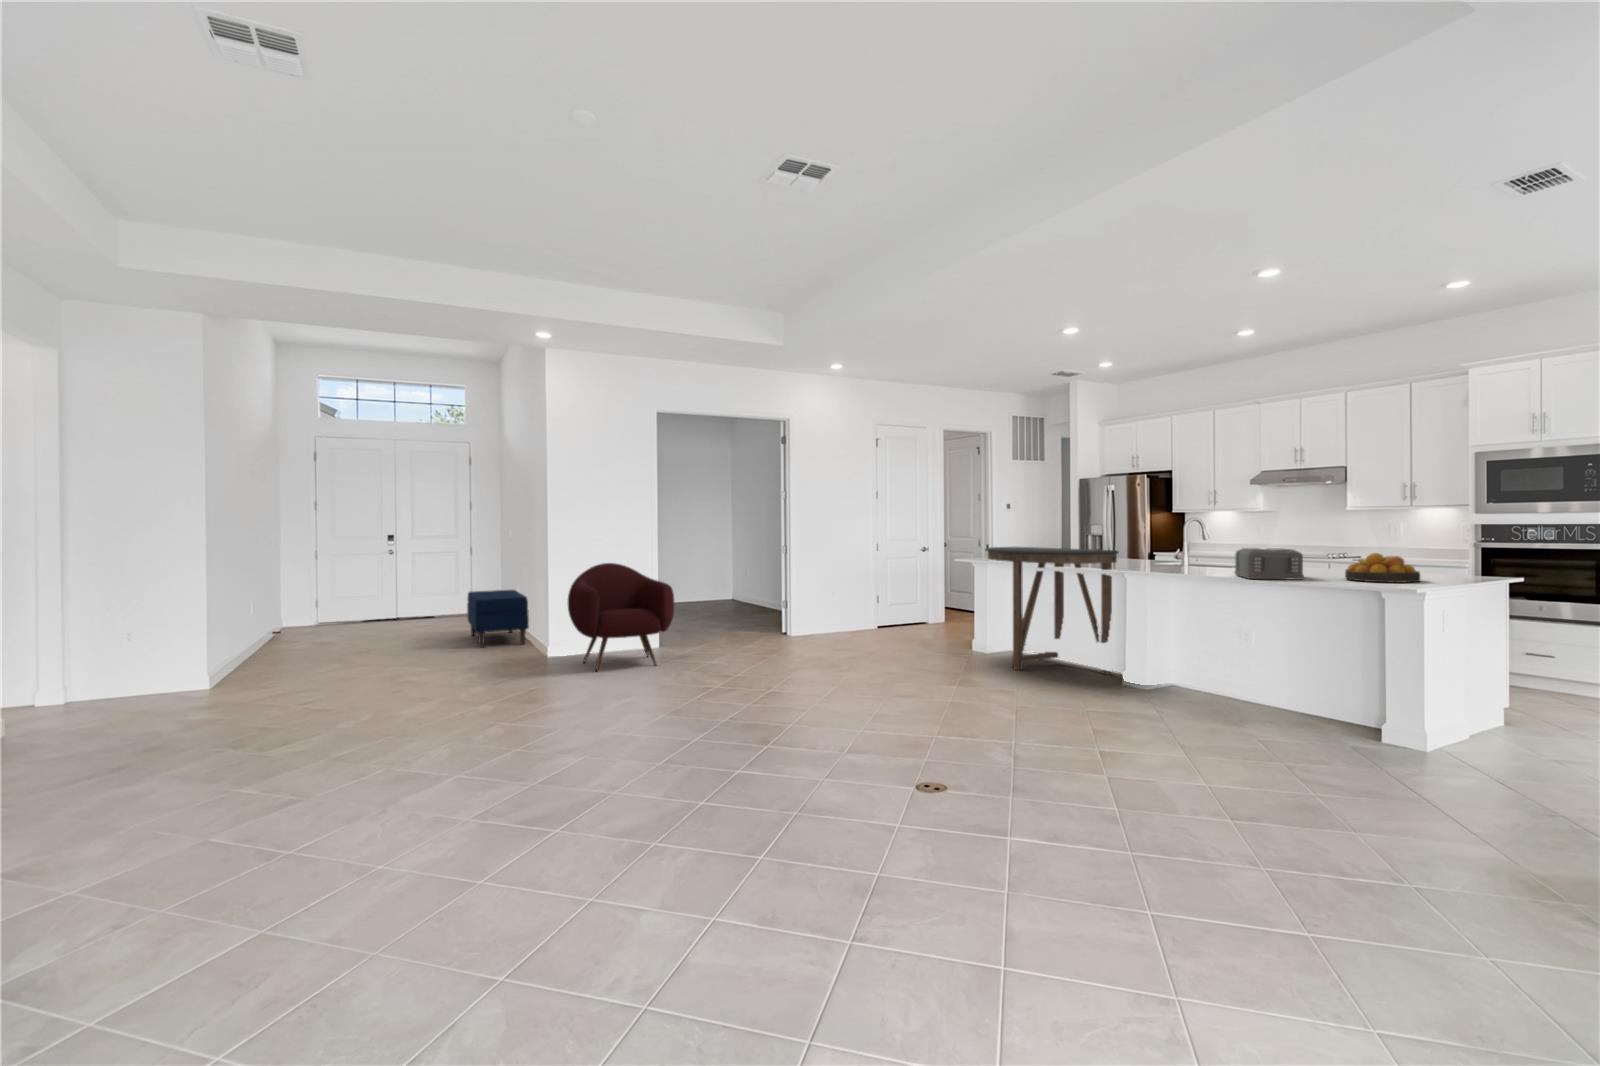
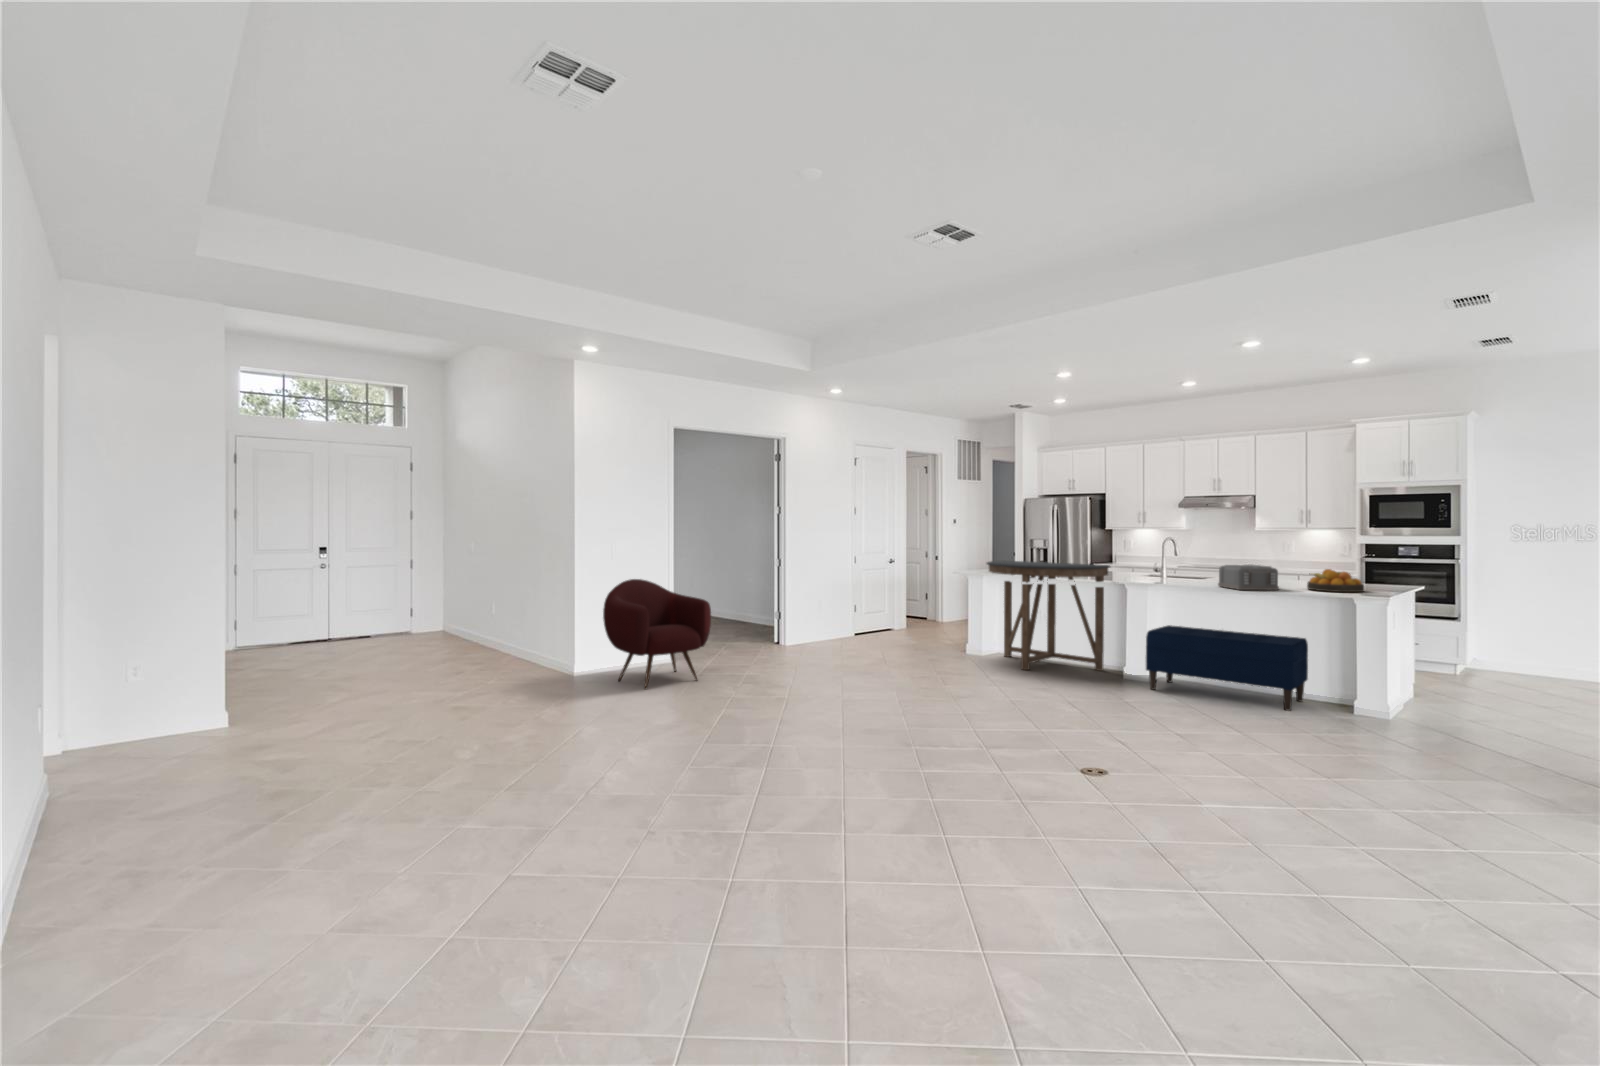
bench: present [467,590,529,648] -> present [1146,625,1308,711]

